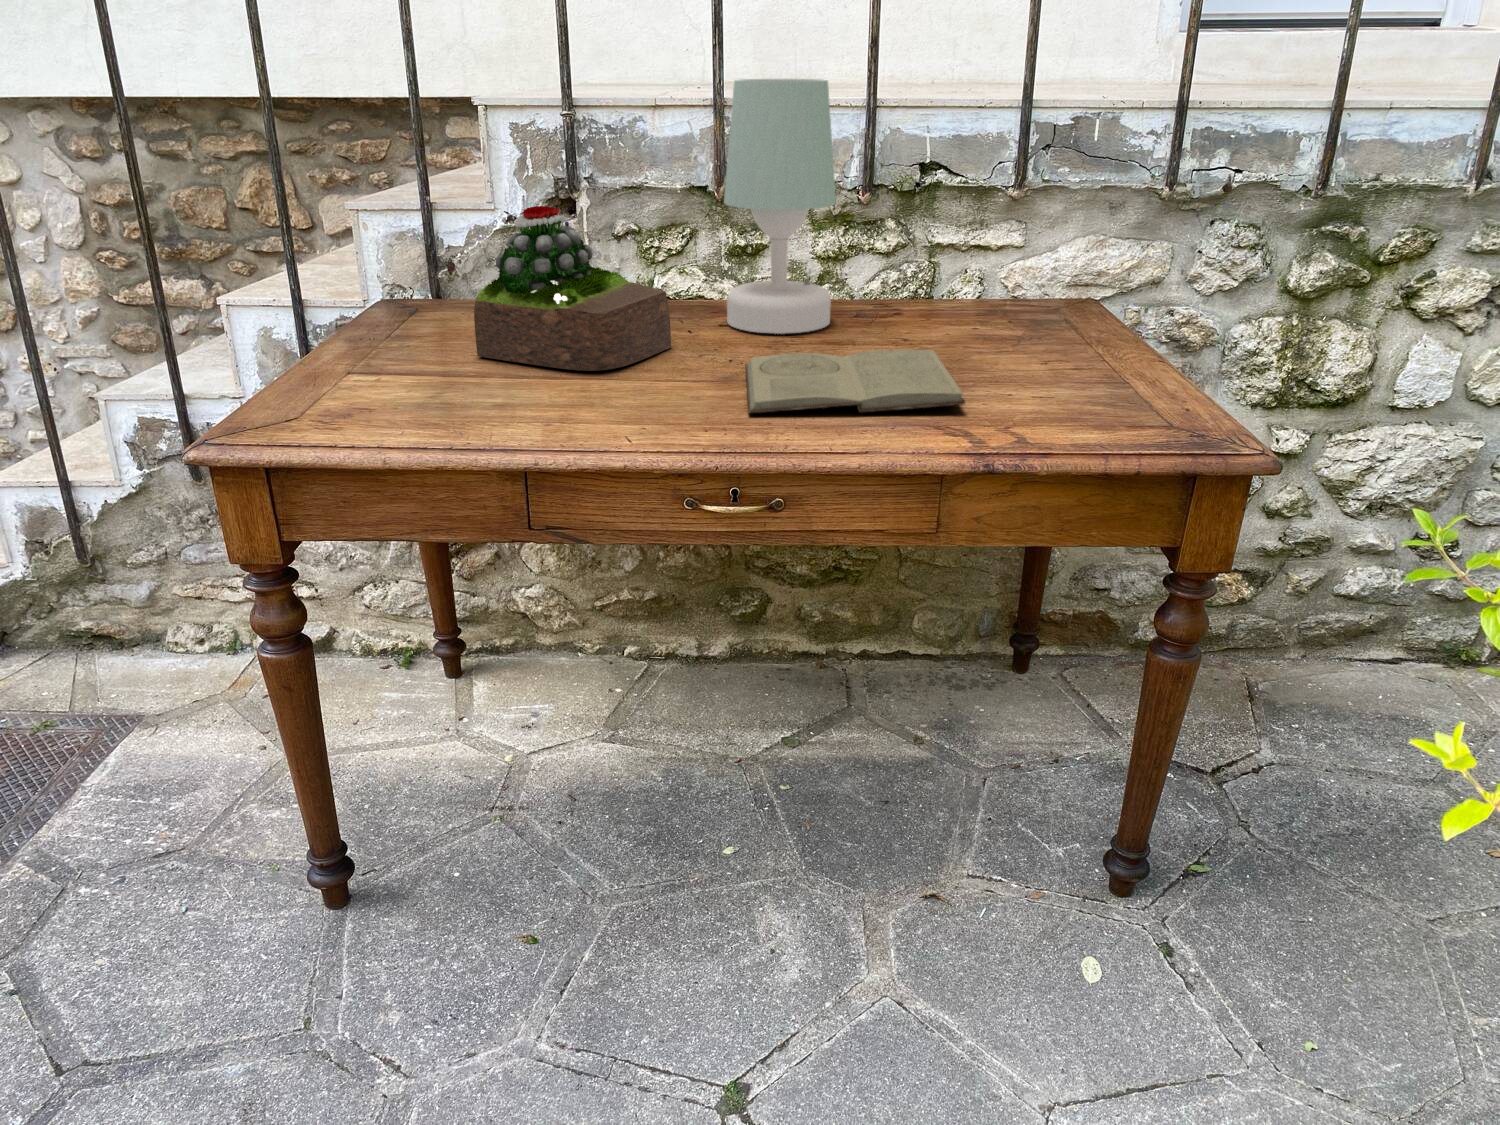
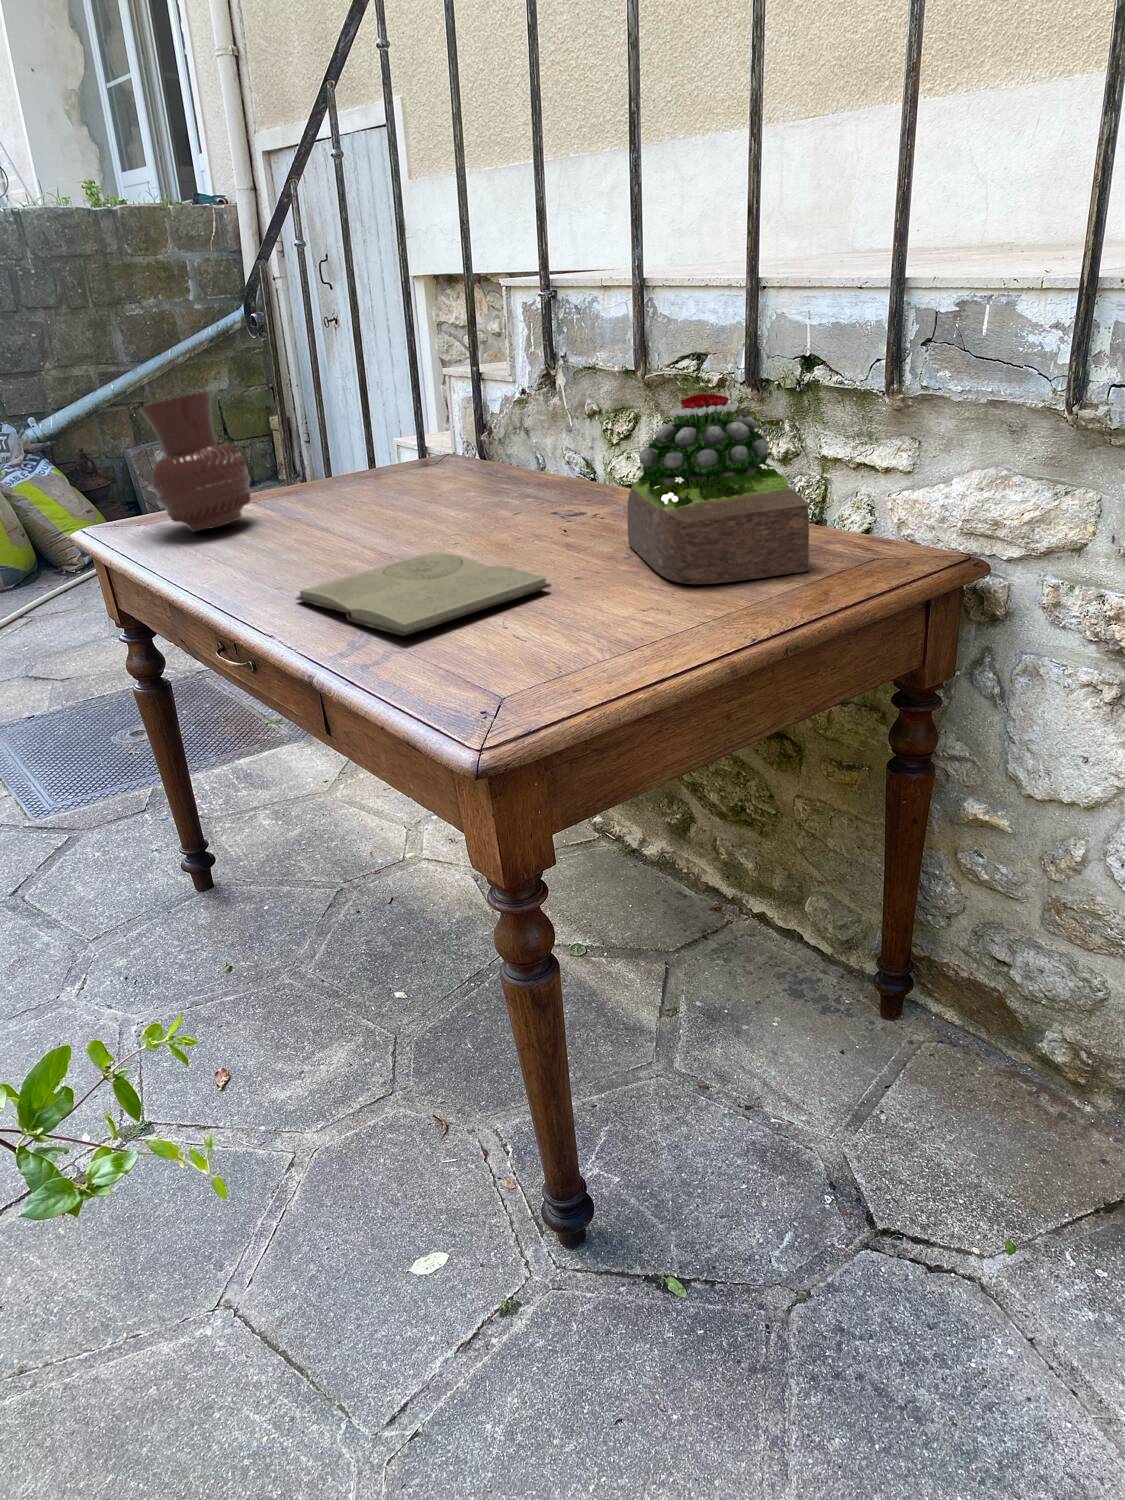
table lamp: present [724,79,836,334] -> none [515,263,637,537]
succulent plant: present [474,206,671,371] -> present [627,394,809,584]
vase: none [279,214,429,399] -> present [140,392,251,531]

